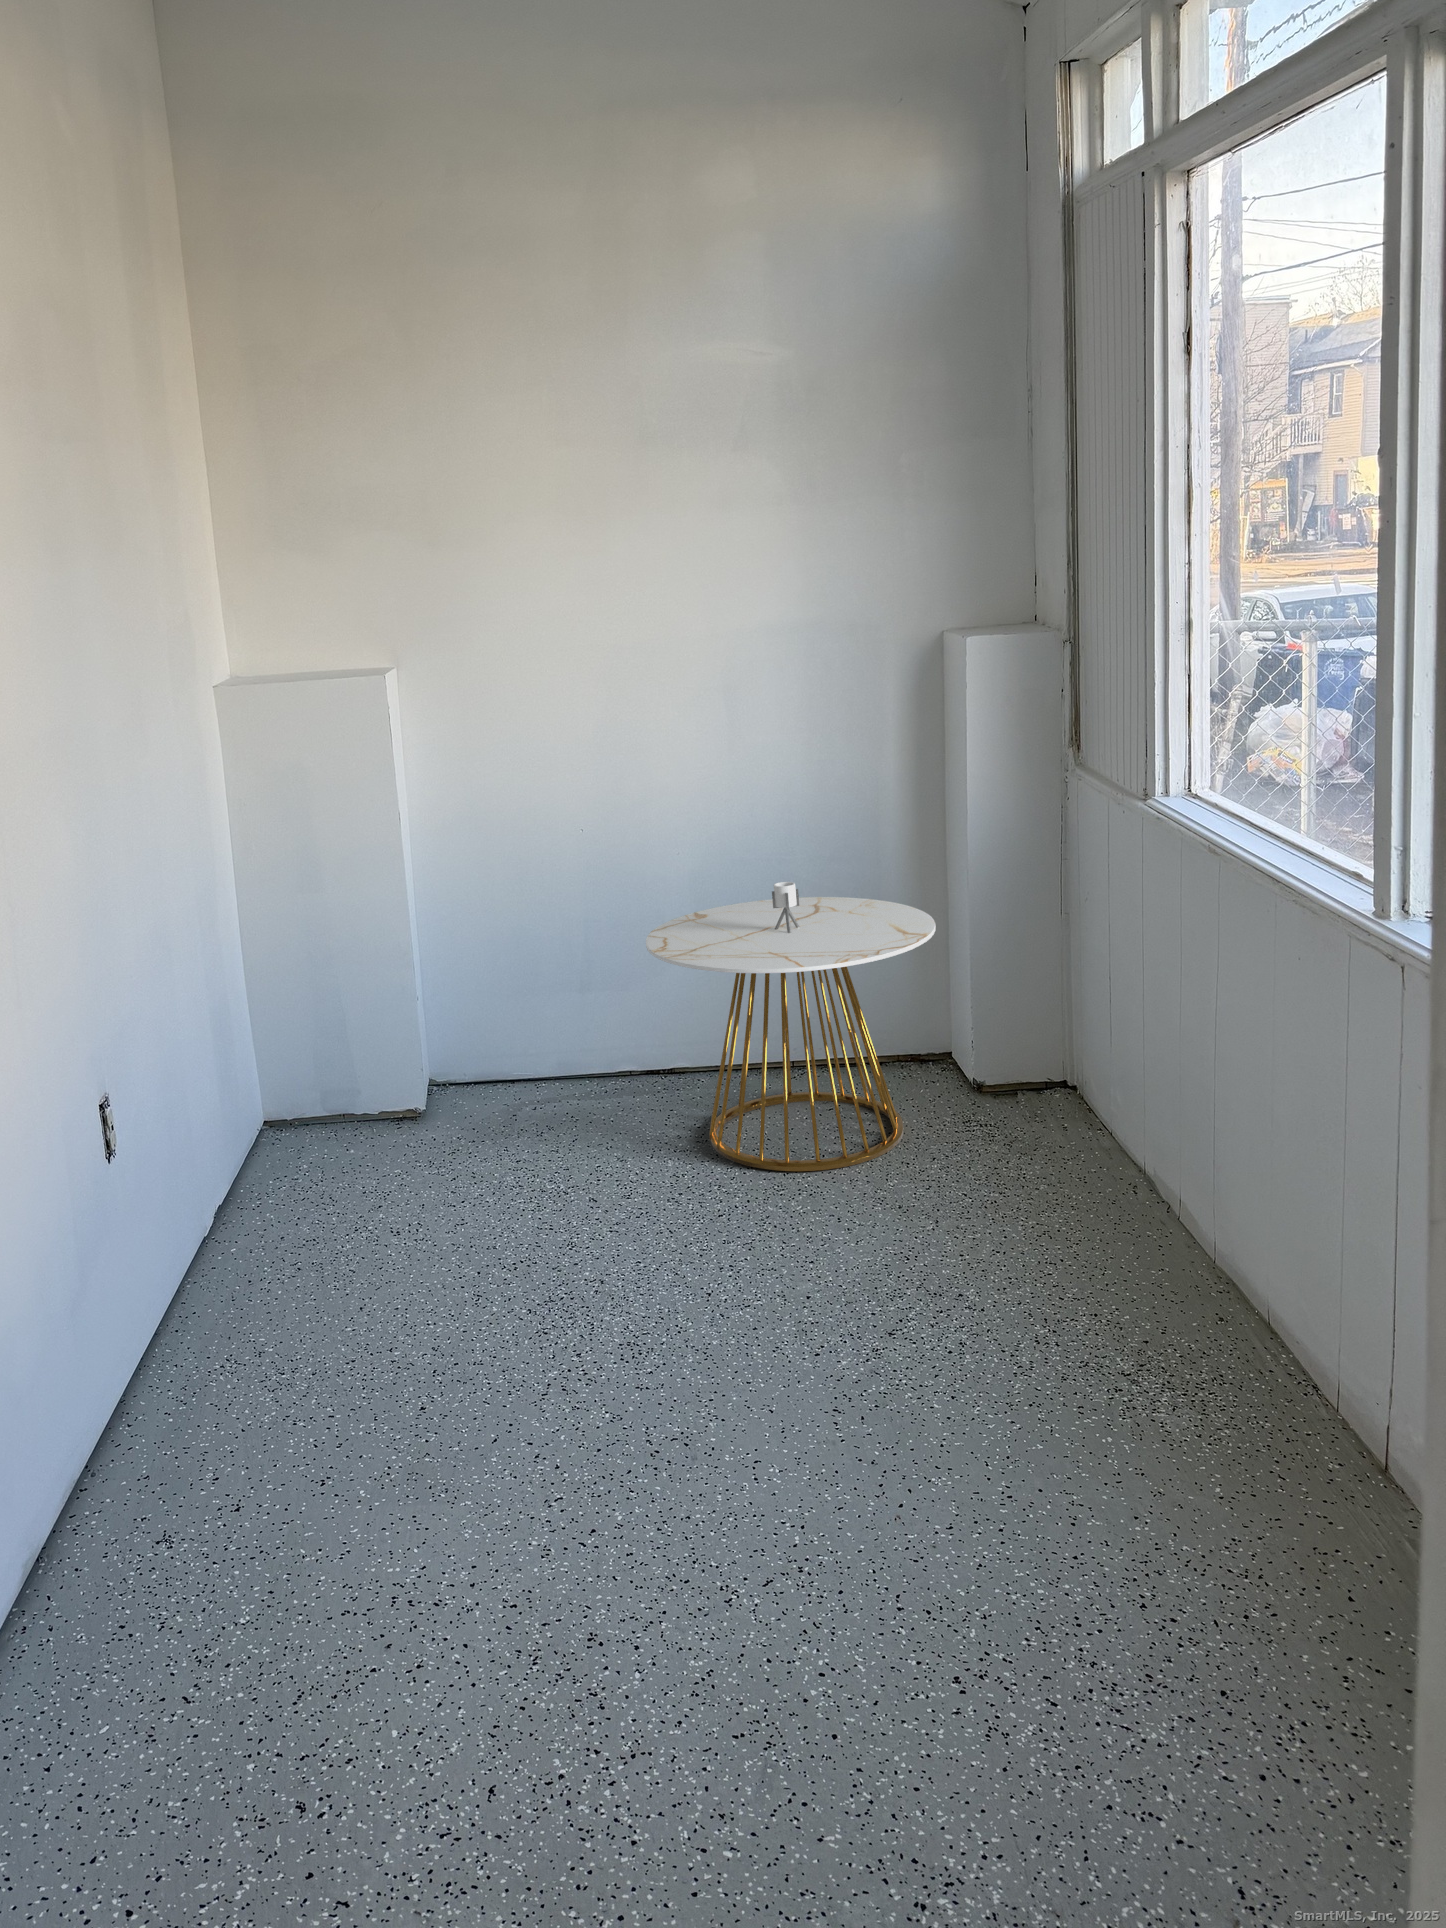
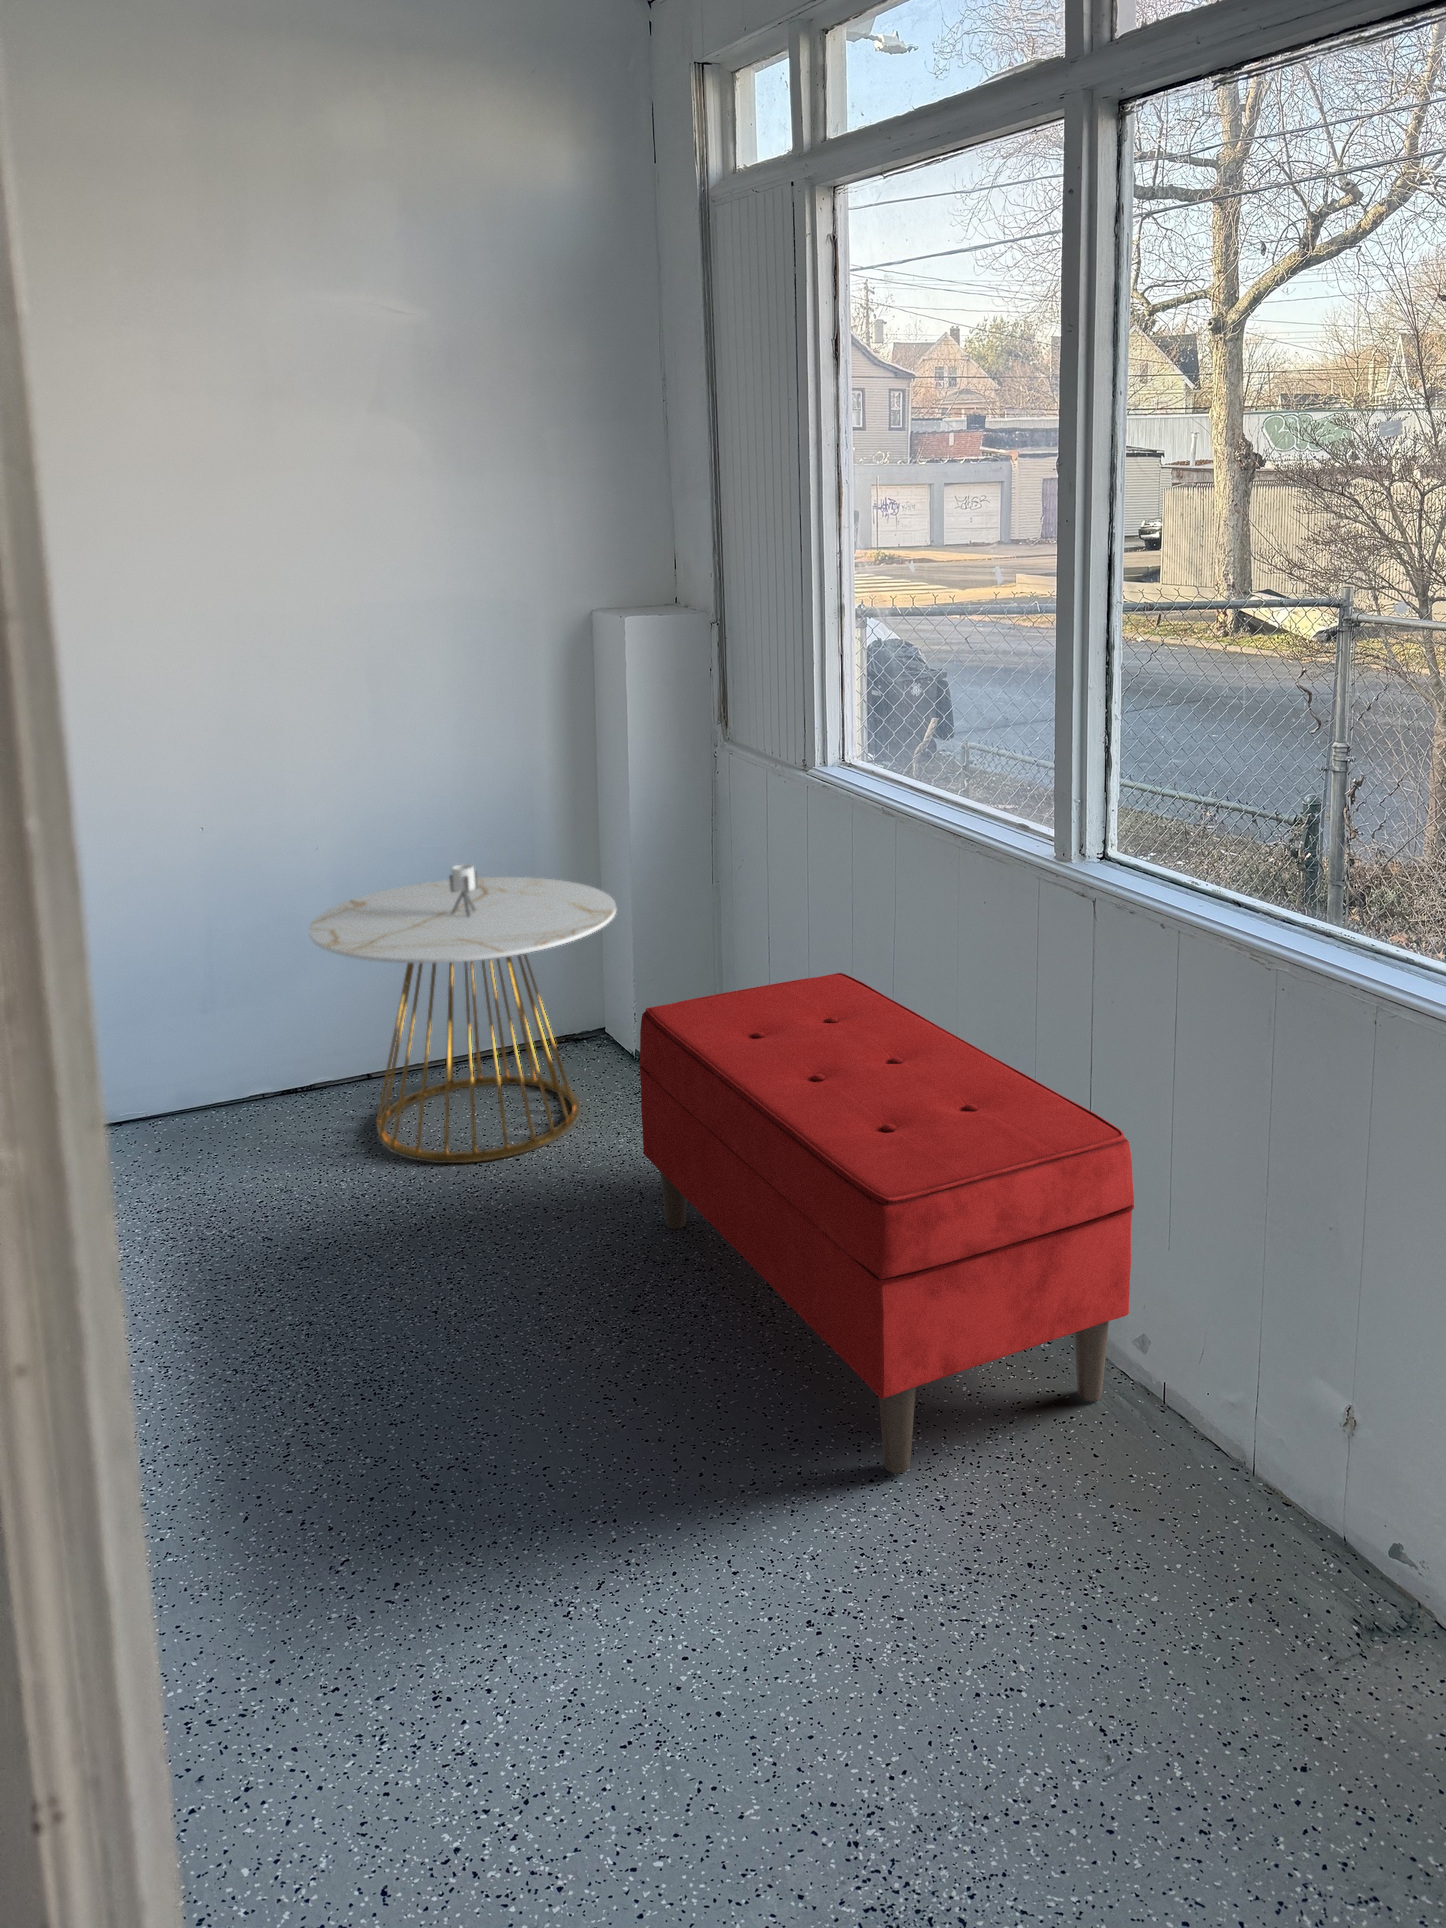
bench: none [917,1012,1420,1556] -> present [639,973,1134,1473]

